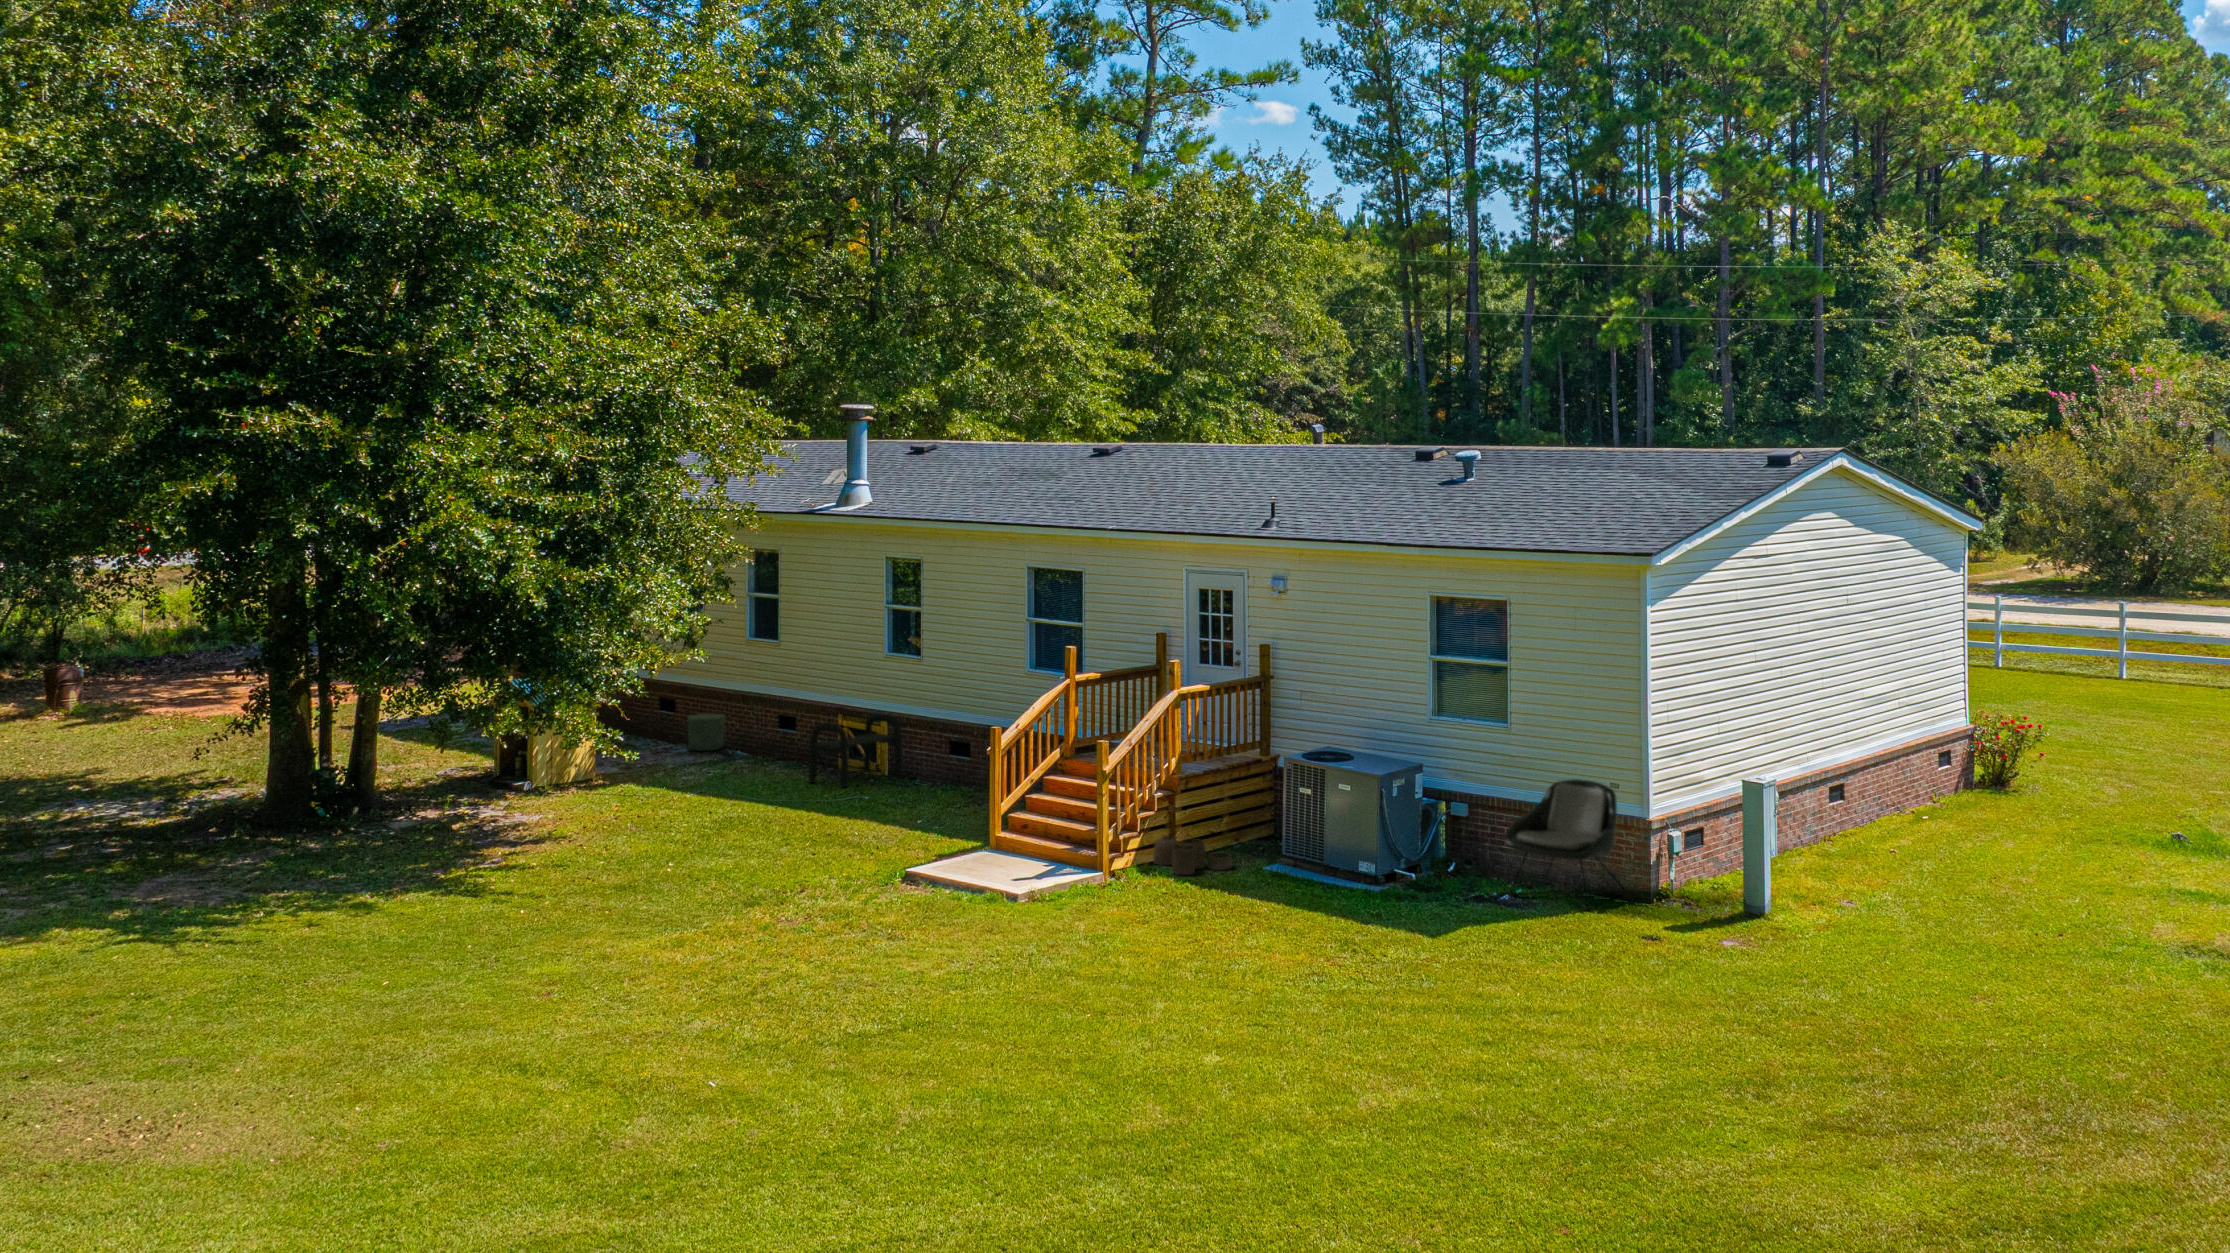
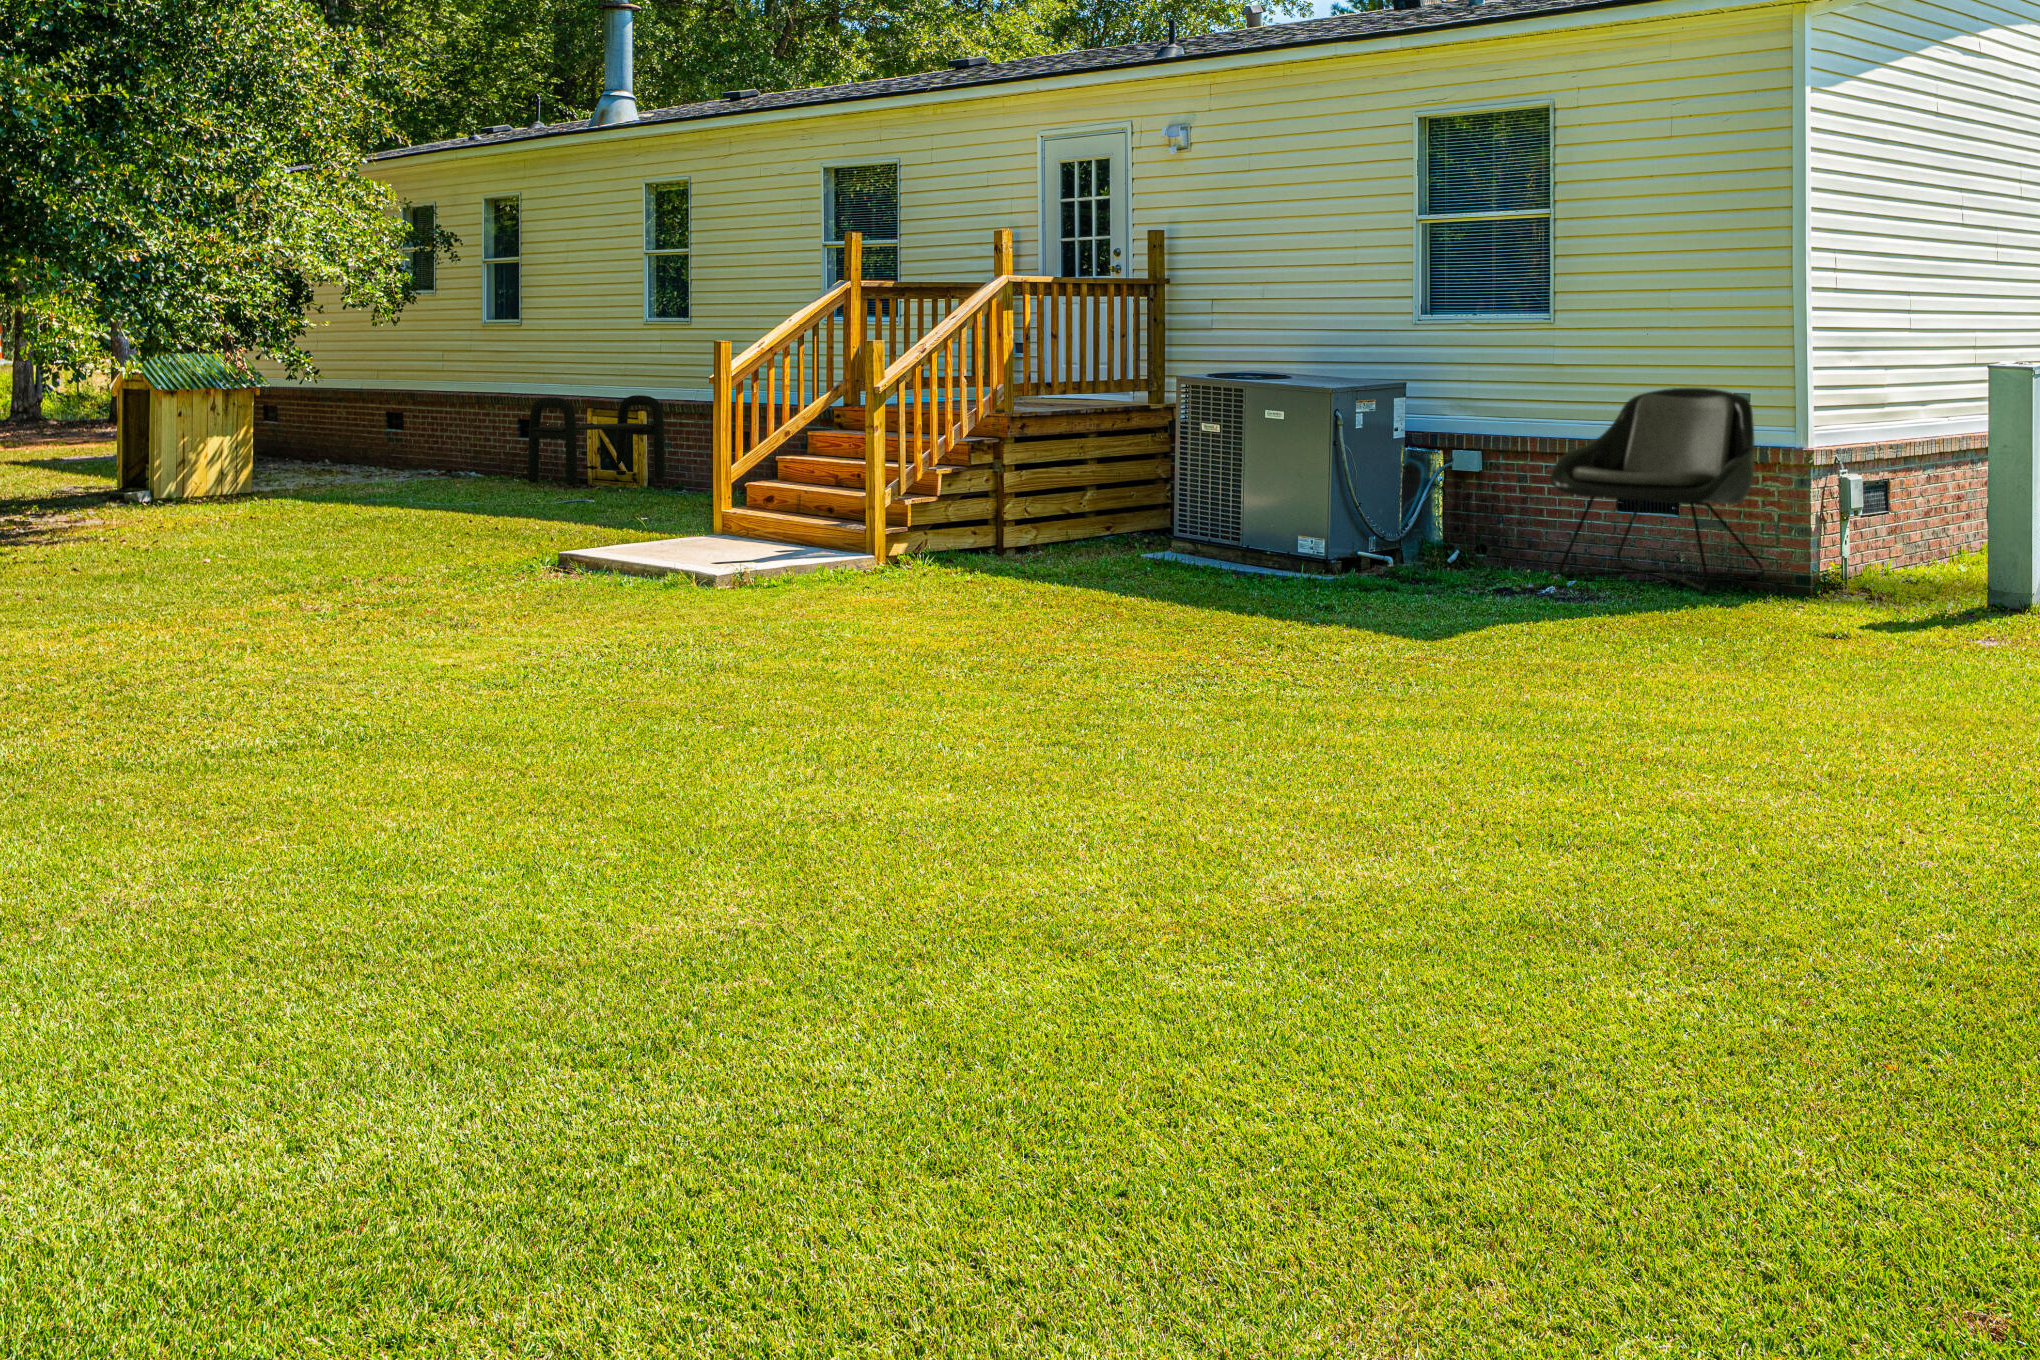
planter: present [688,714,725,751] -> none [407,416,459,462]
woven basket: present [1153,835,1231,875] -> none [960,498,1085,554]

